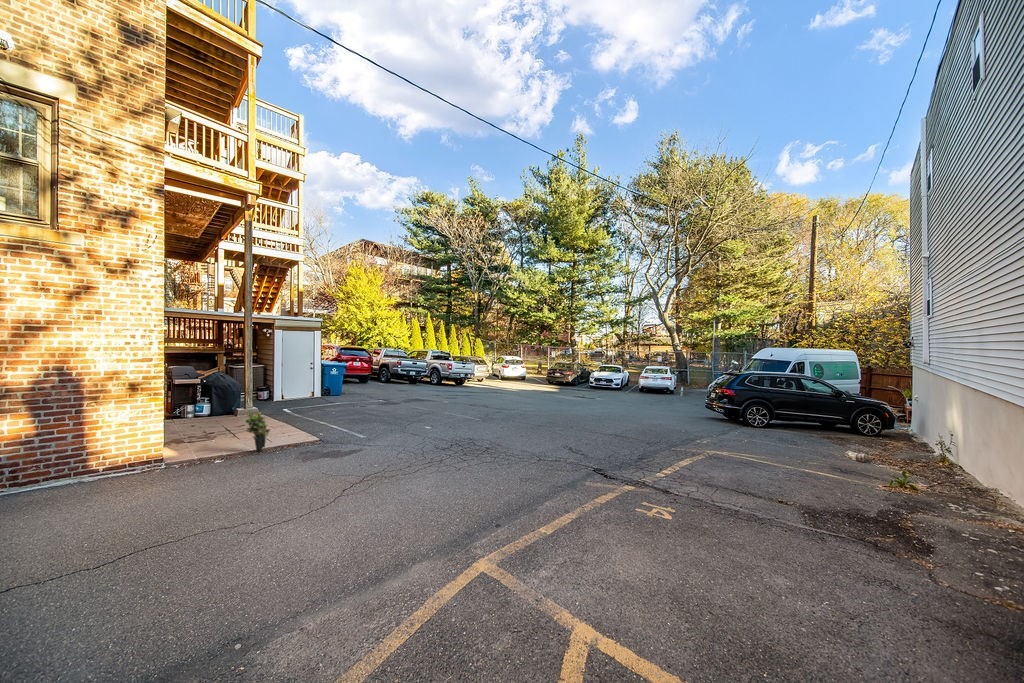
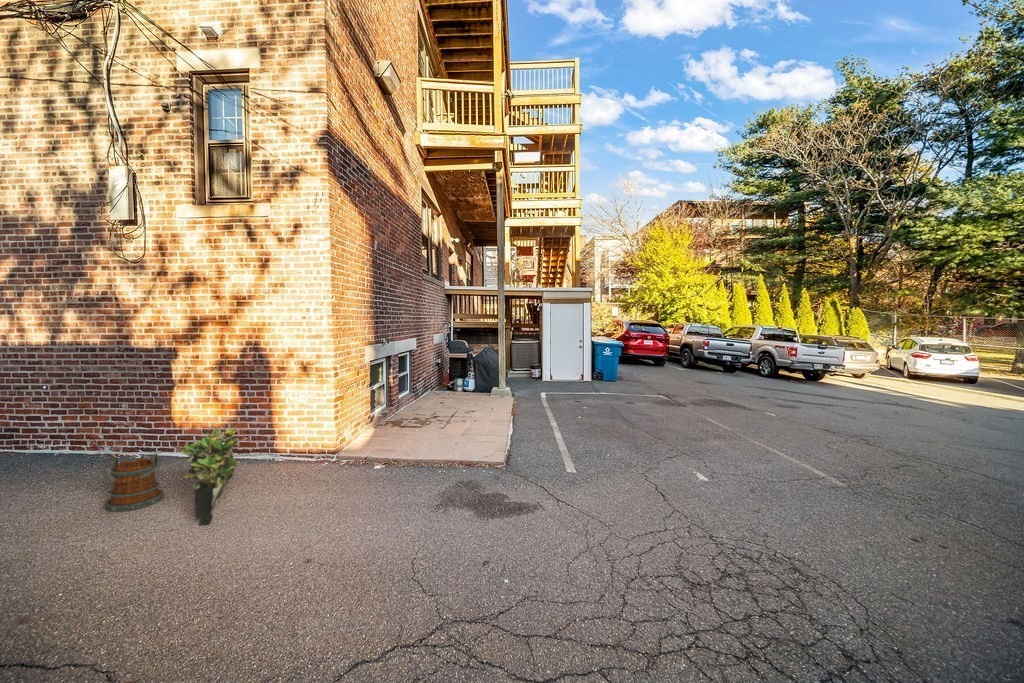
bucket: none [184,431,213,458] -> present [102,454,165,512]

